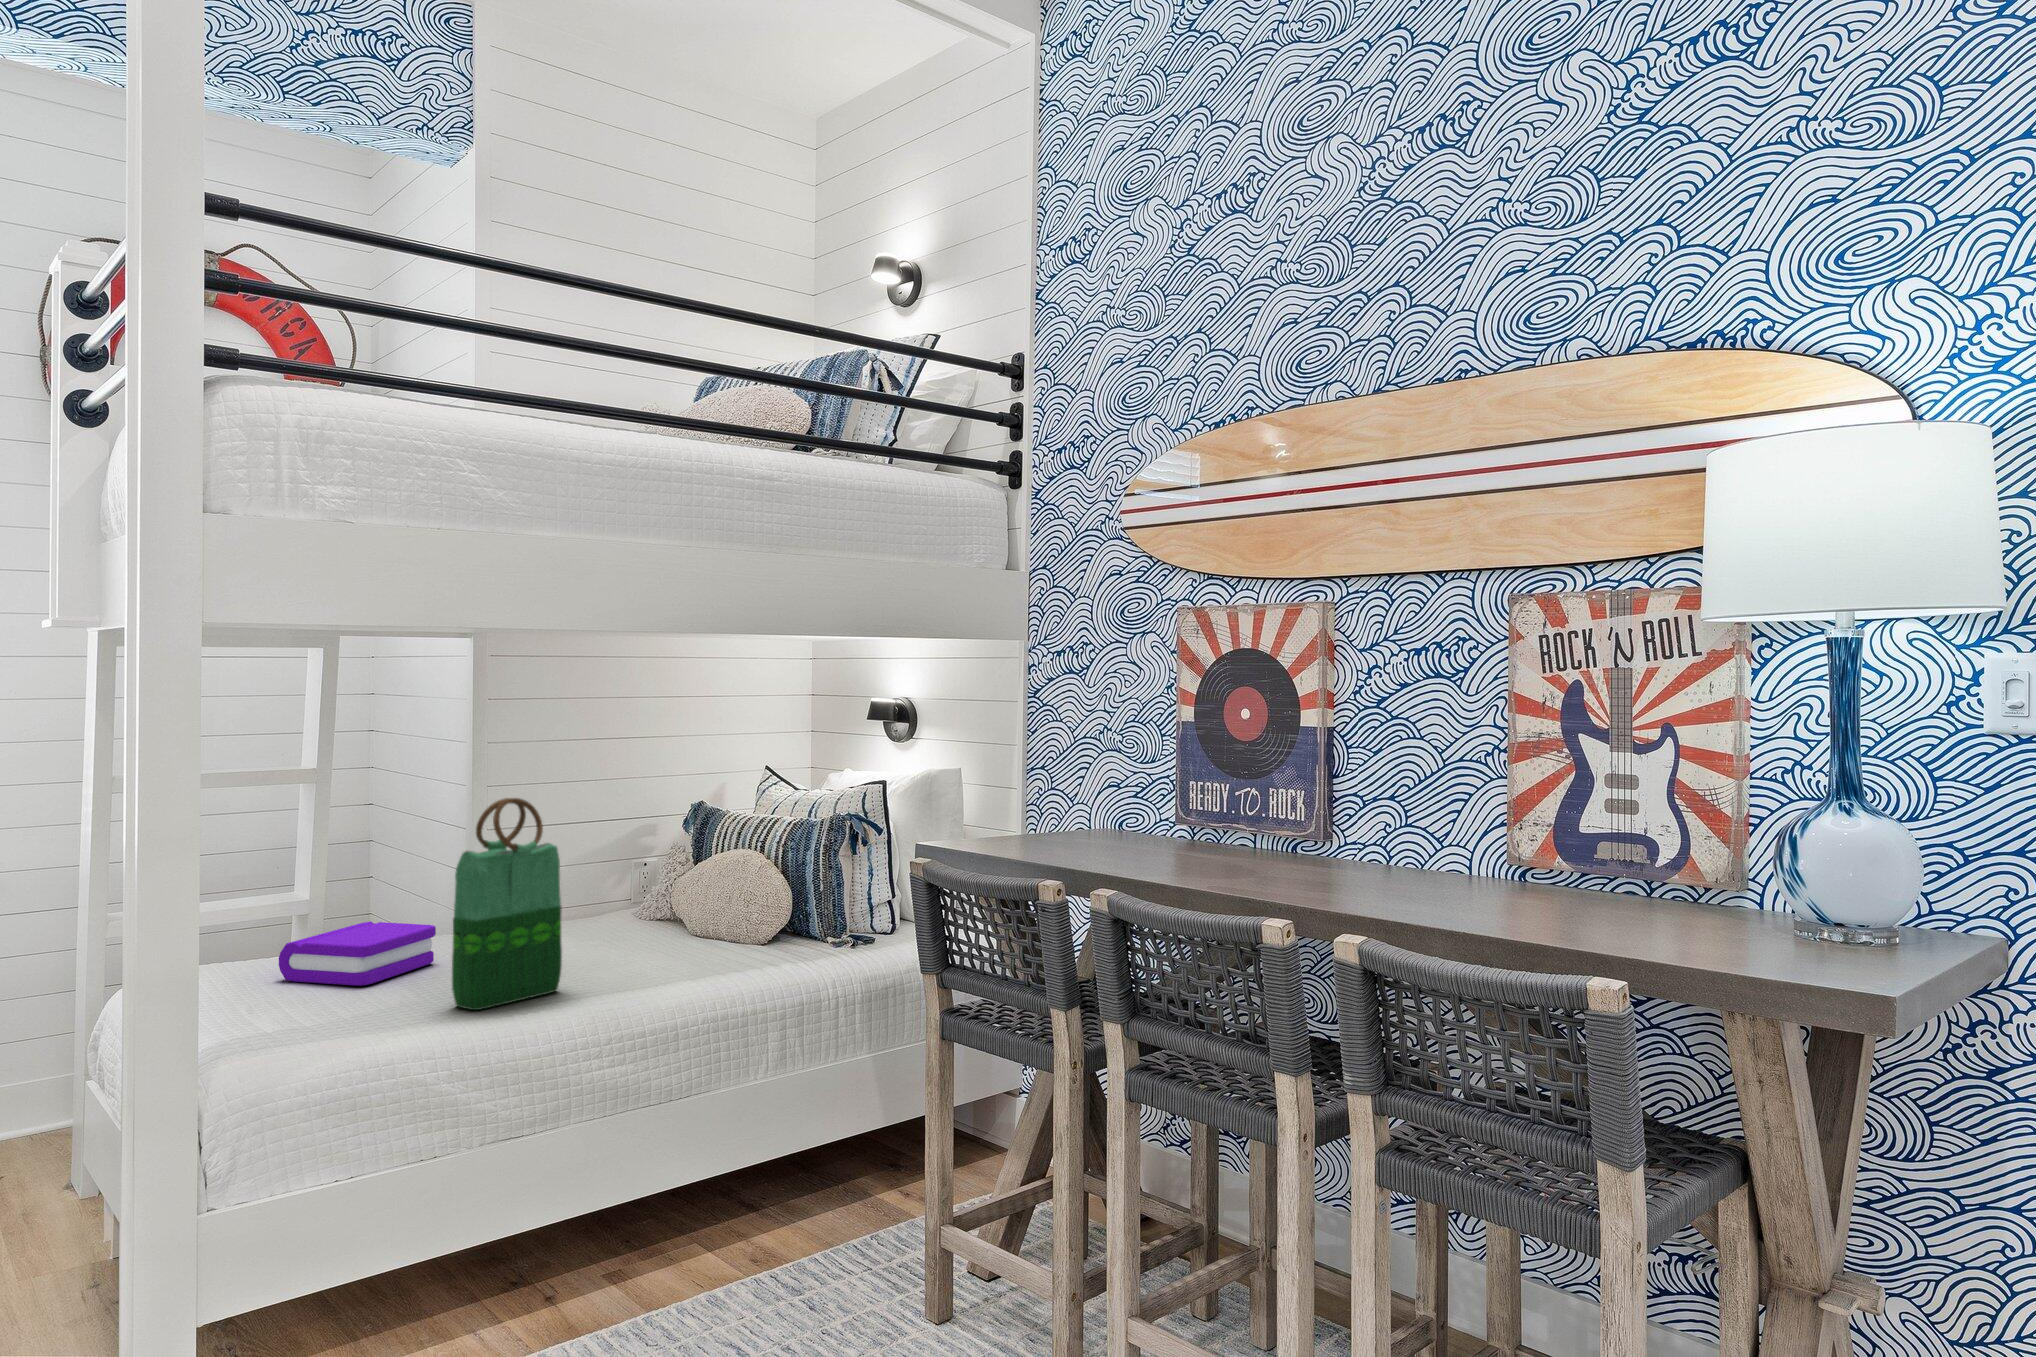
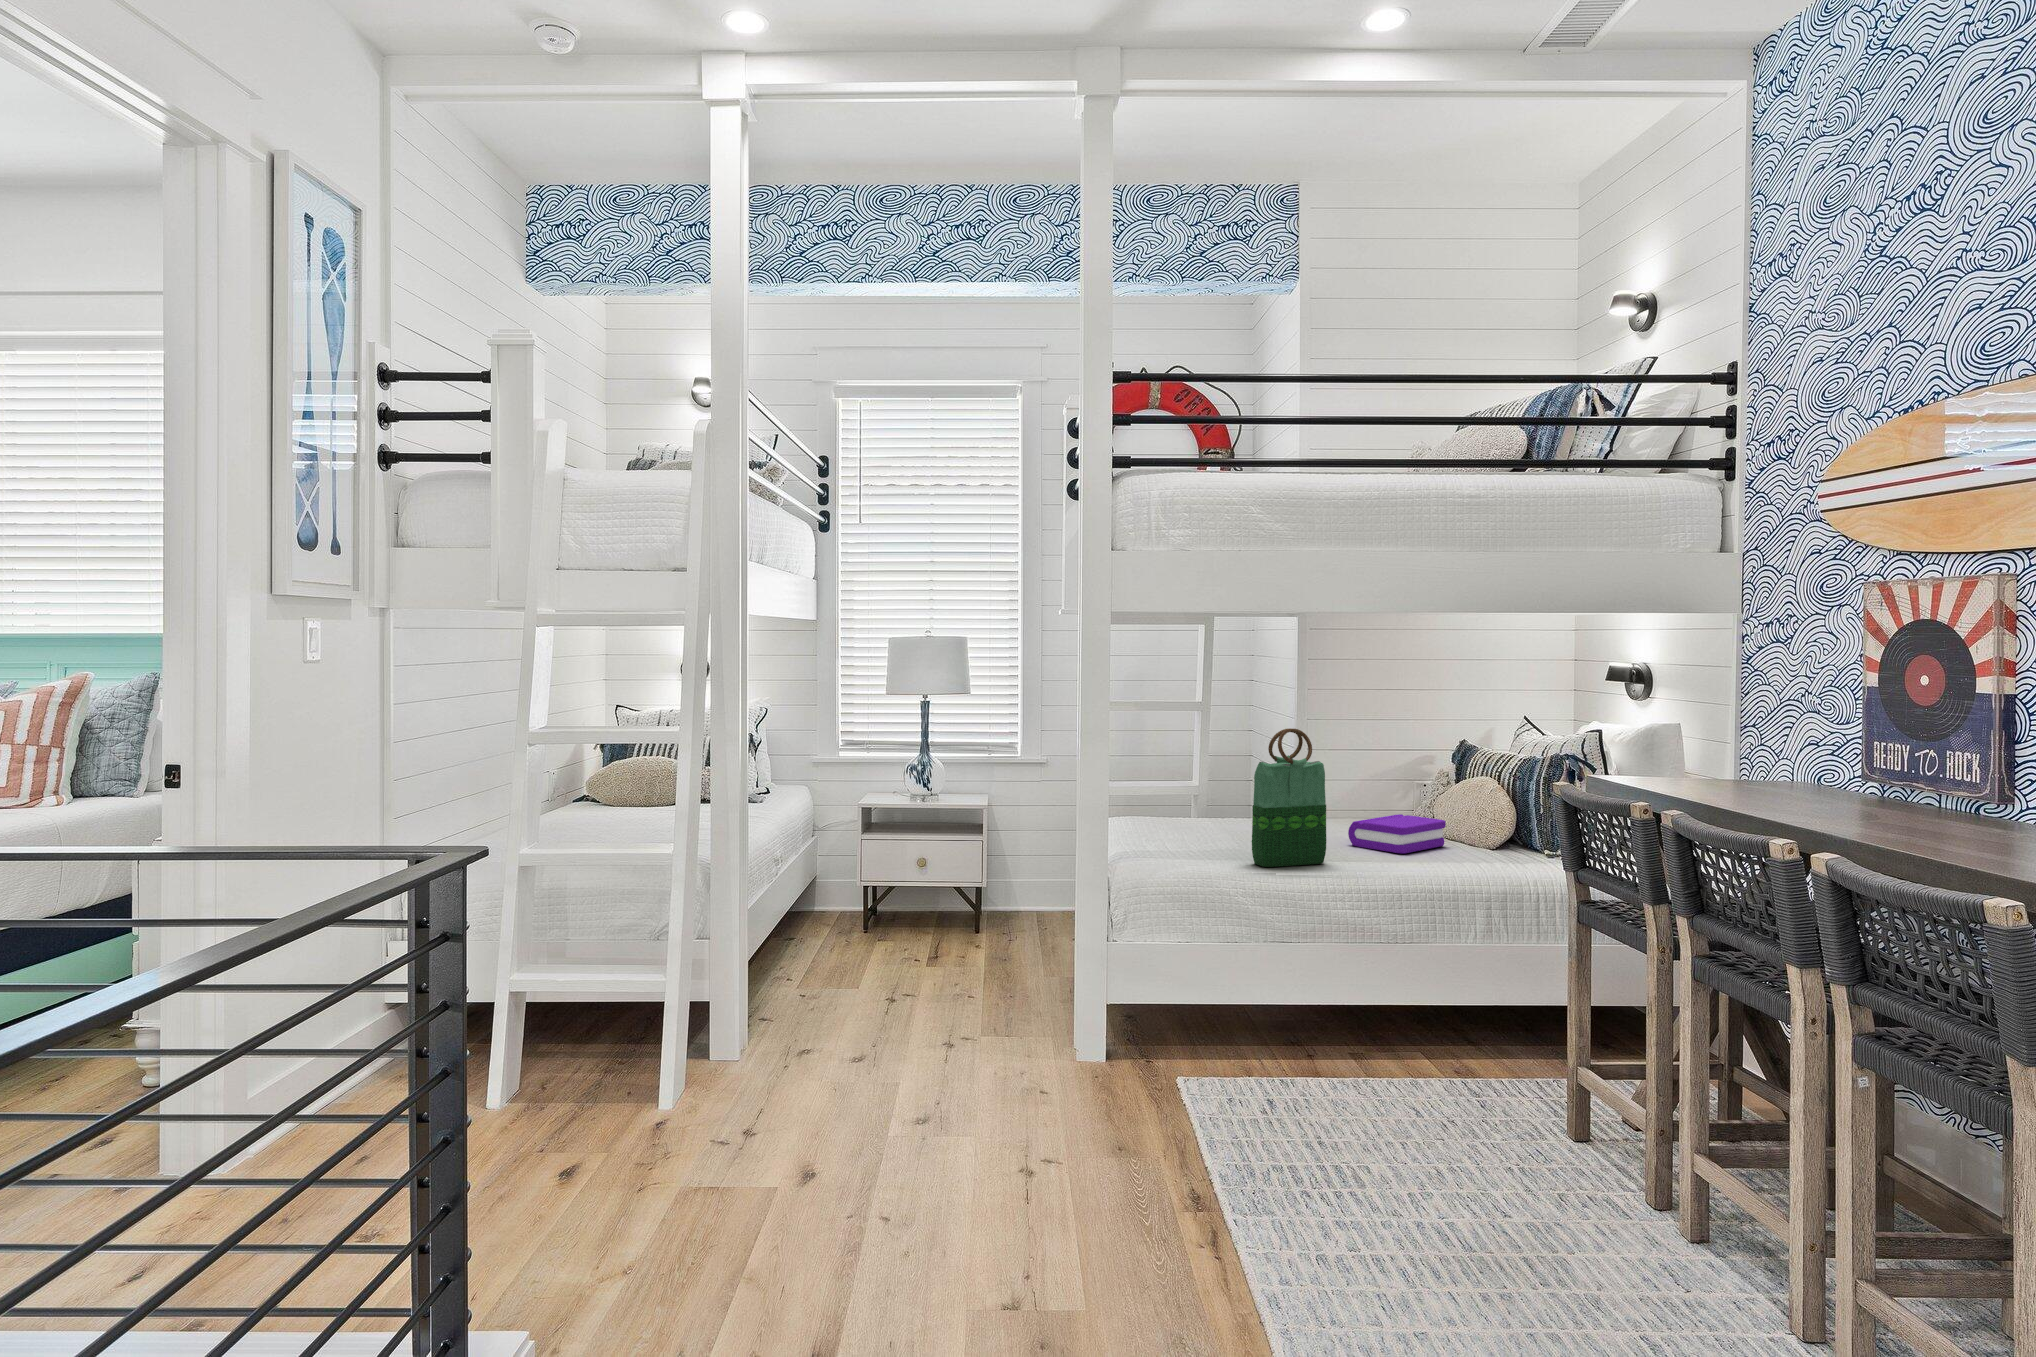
book: present [279,922,436,986] -> present [1348,814,1446,853]

